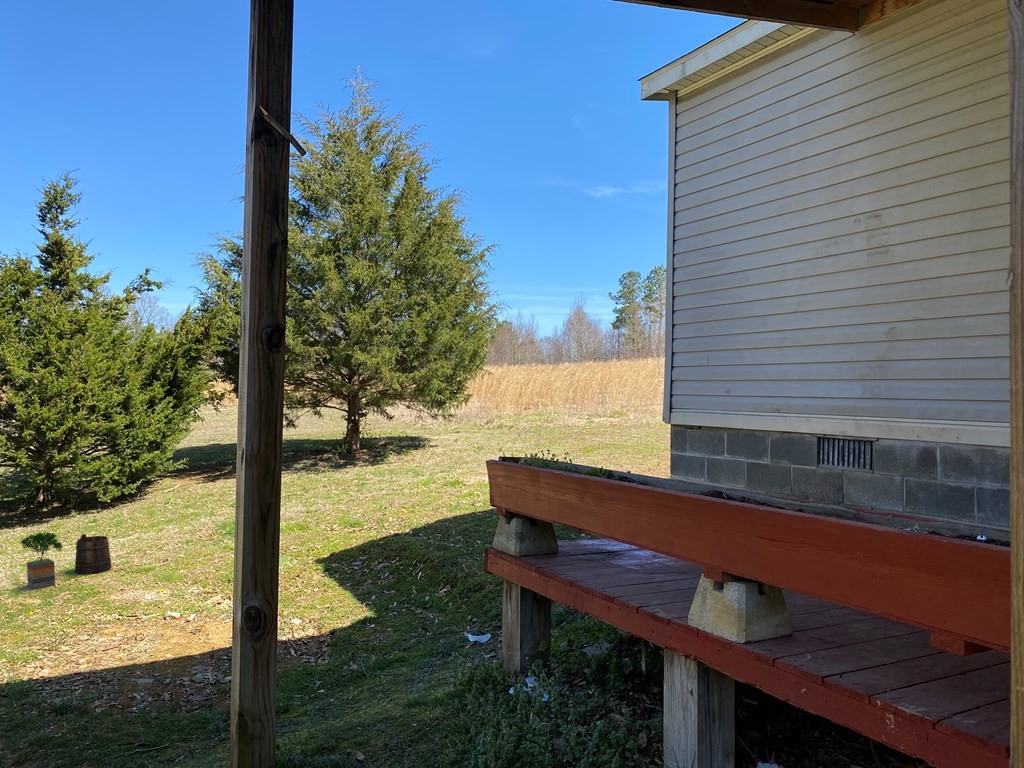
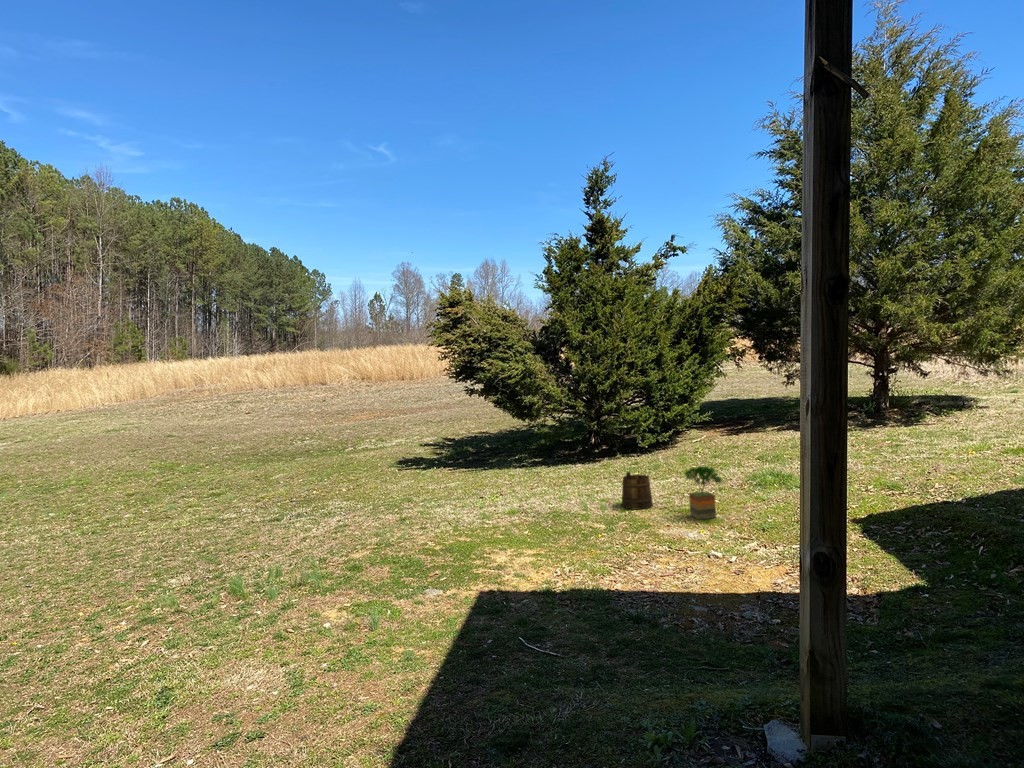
potted tree: present [21,532,63,589] -> present [685,466,722,519]

